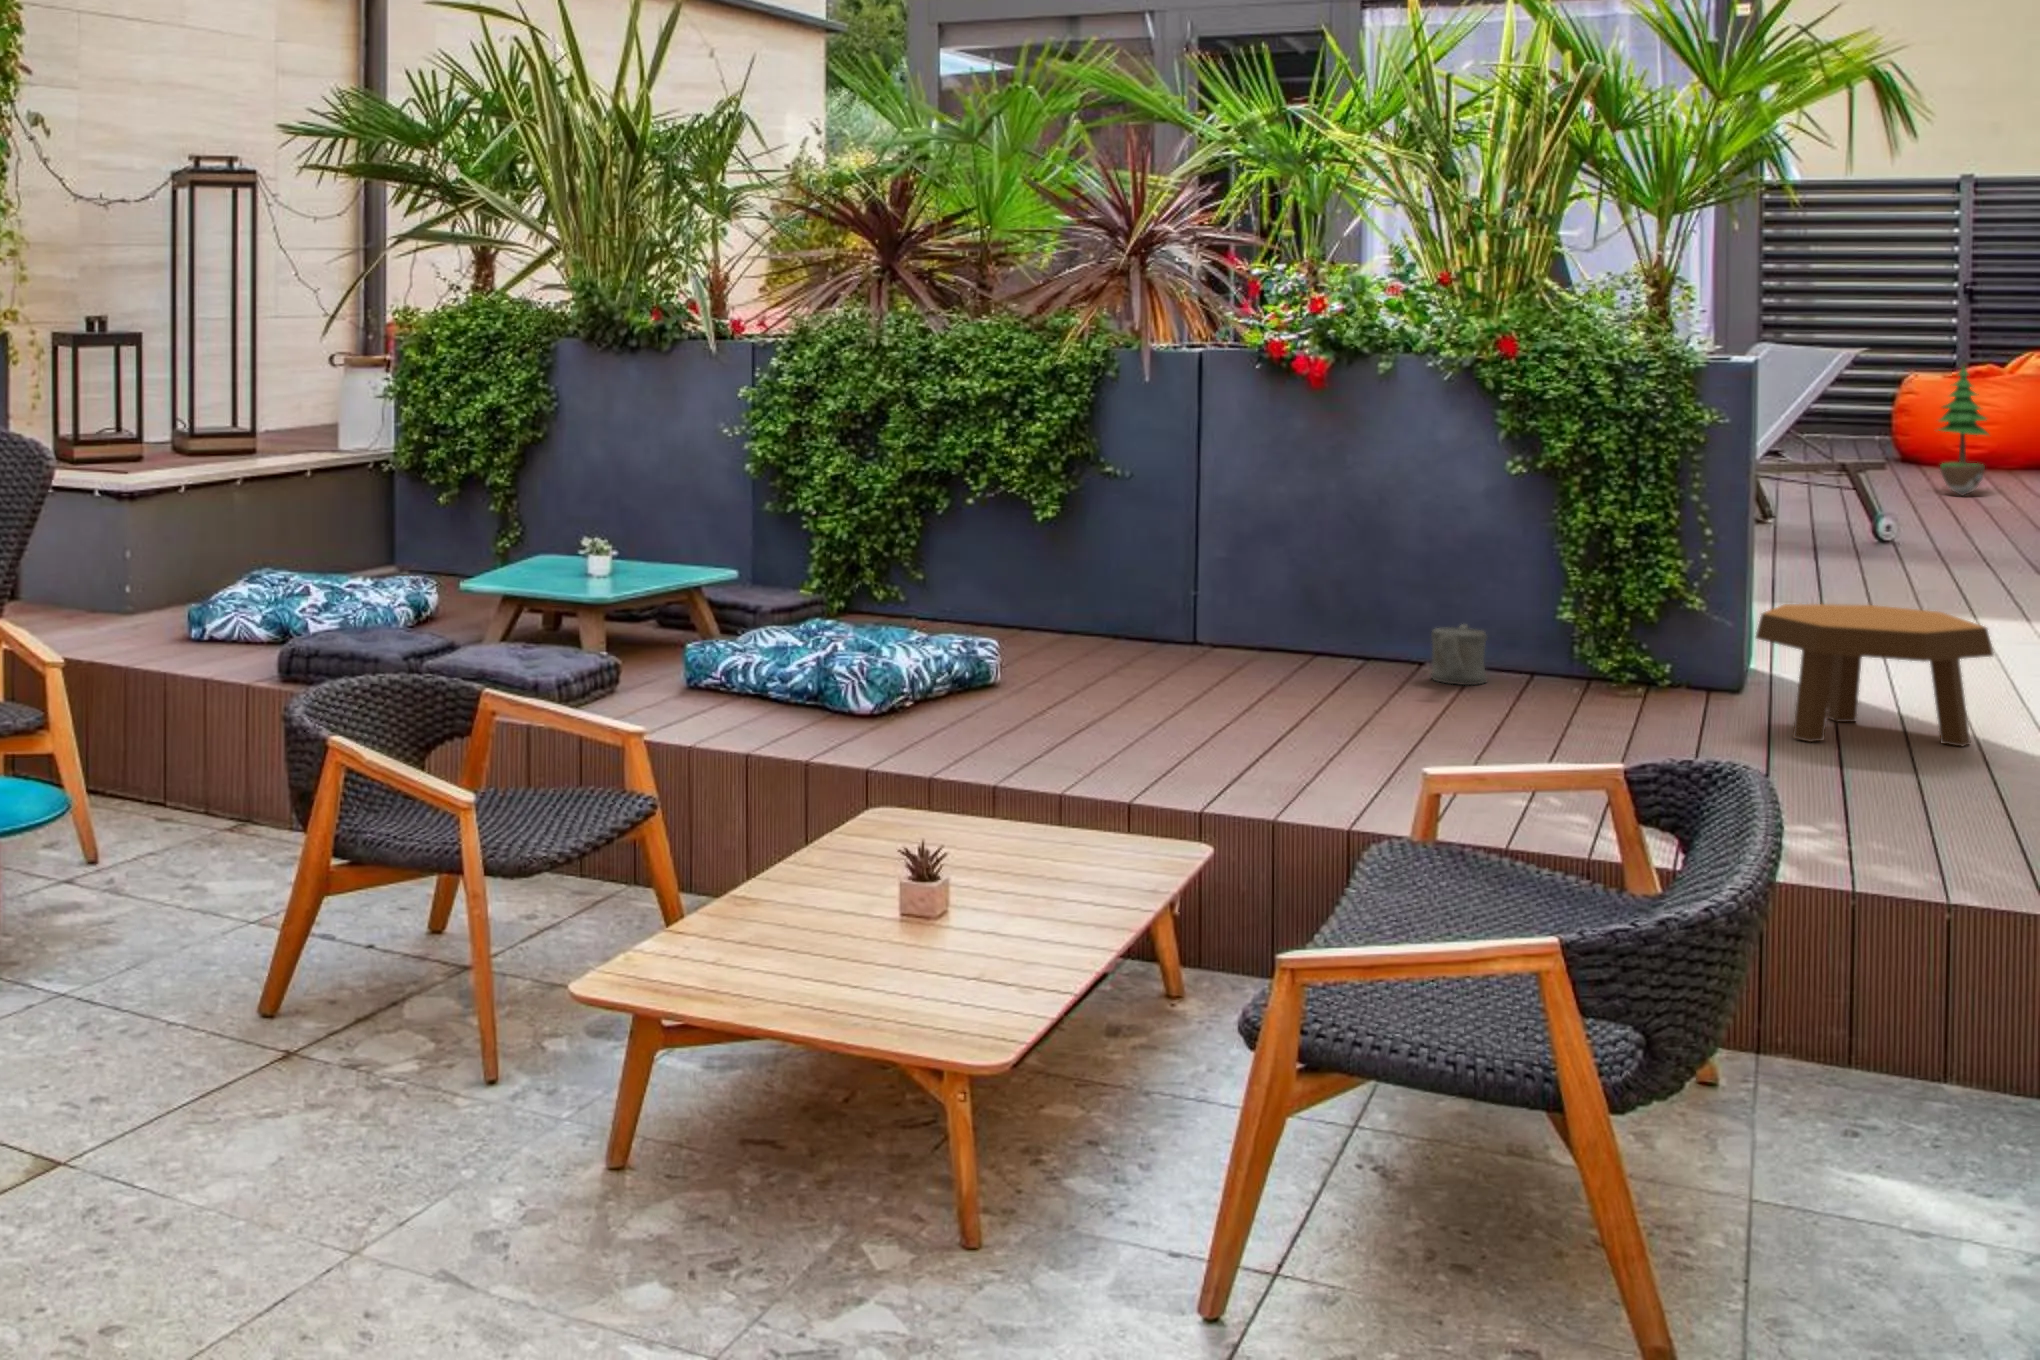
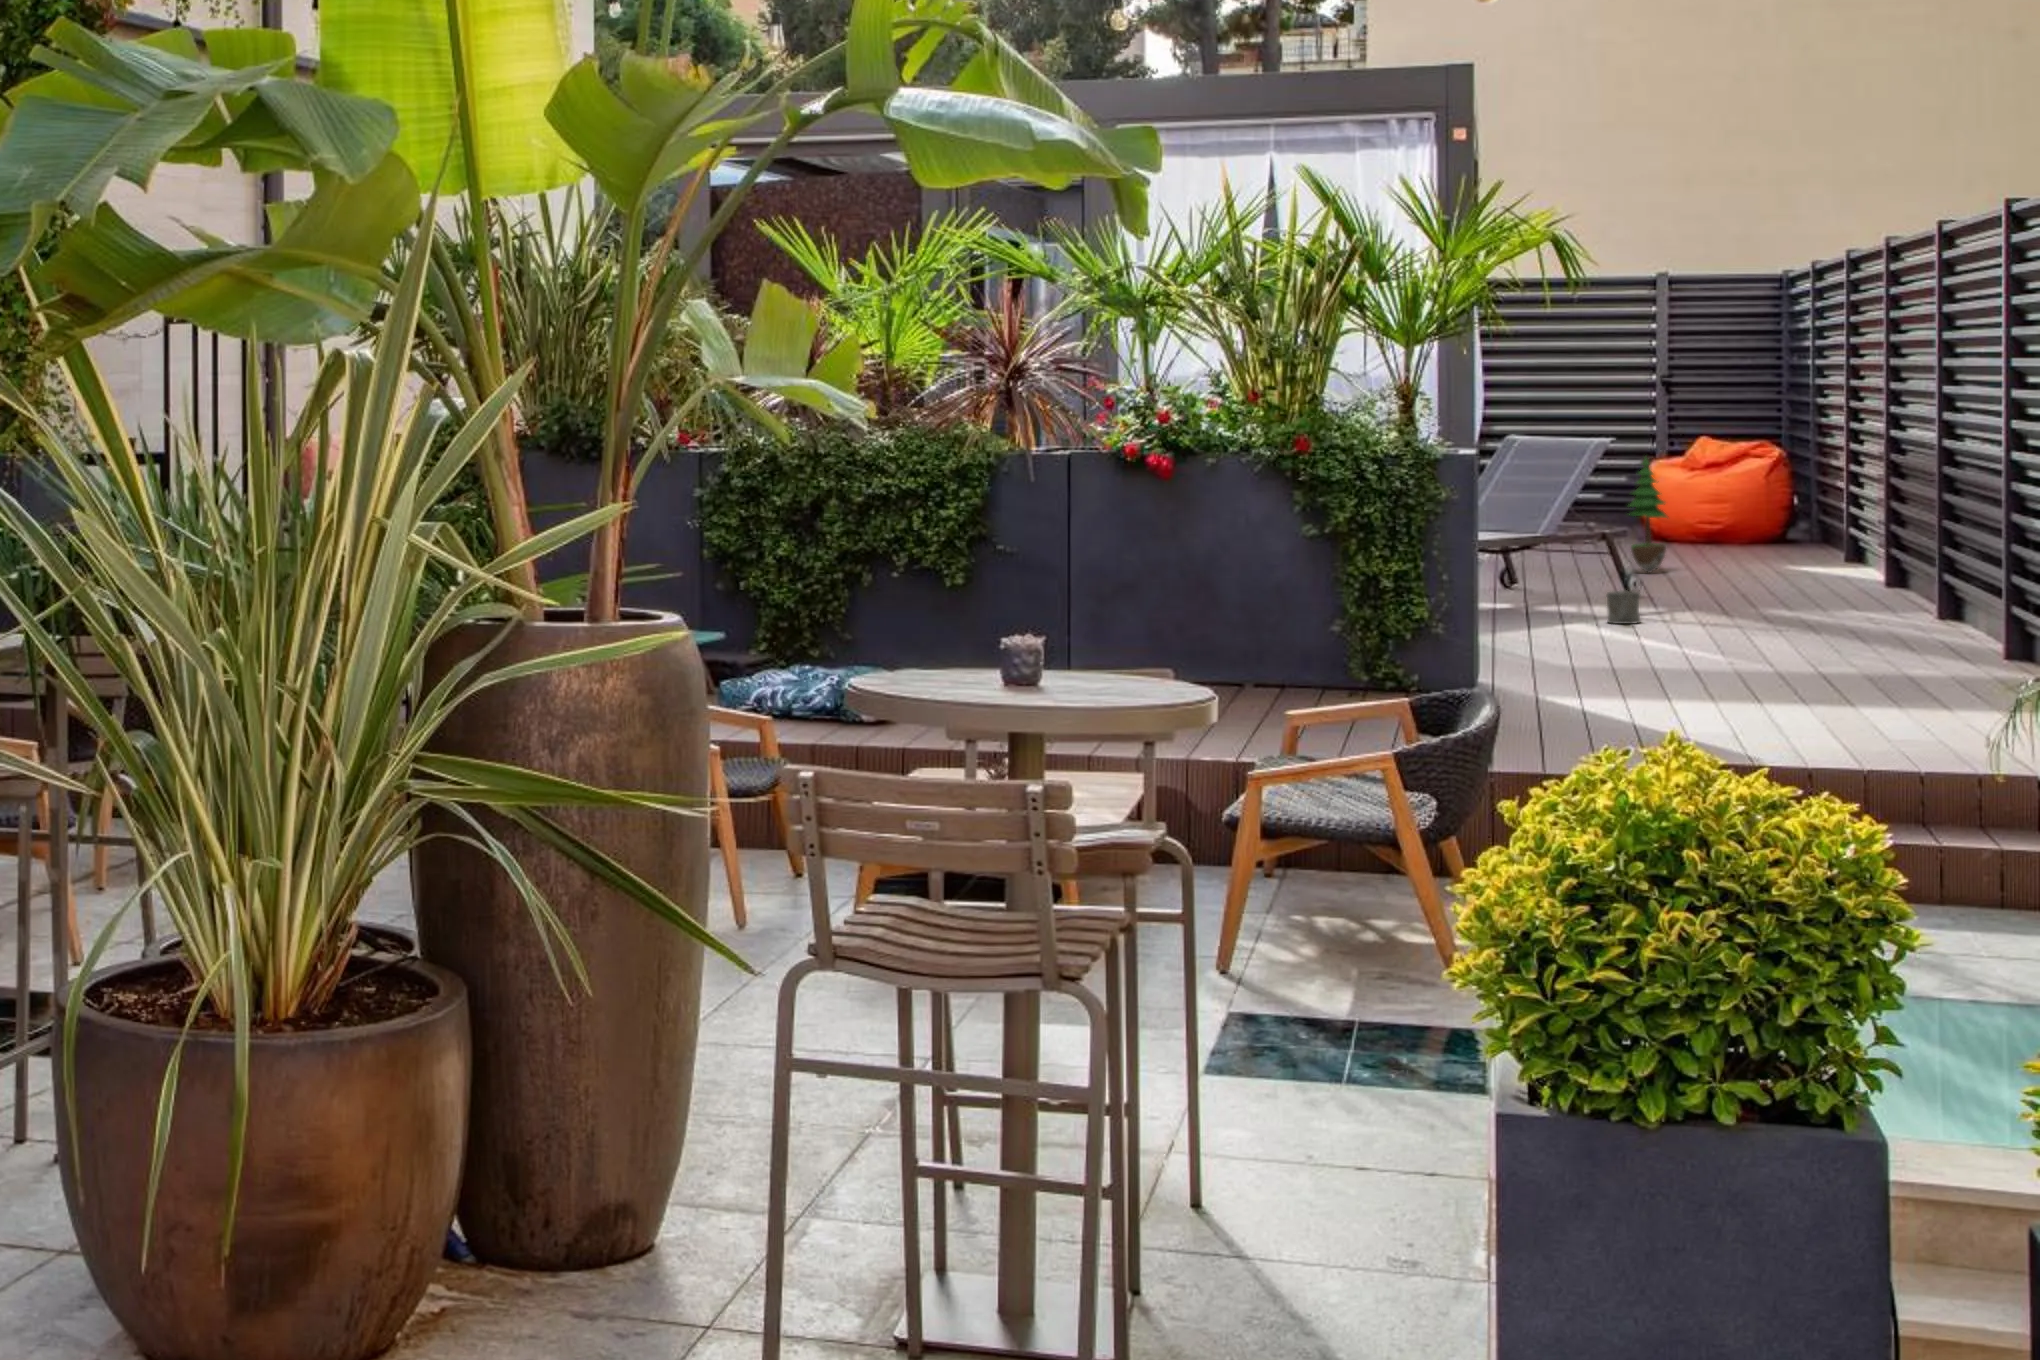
footstool: present [1756,604,1993,746] -> none [1478,616,1623,706]
watering can: present [1431,624,1487,685] -> present [1607,590,1640,624]

